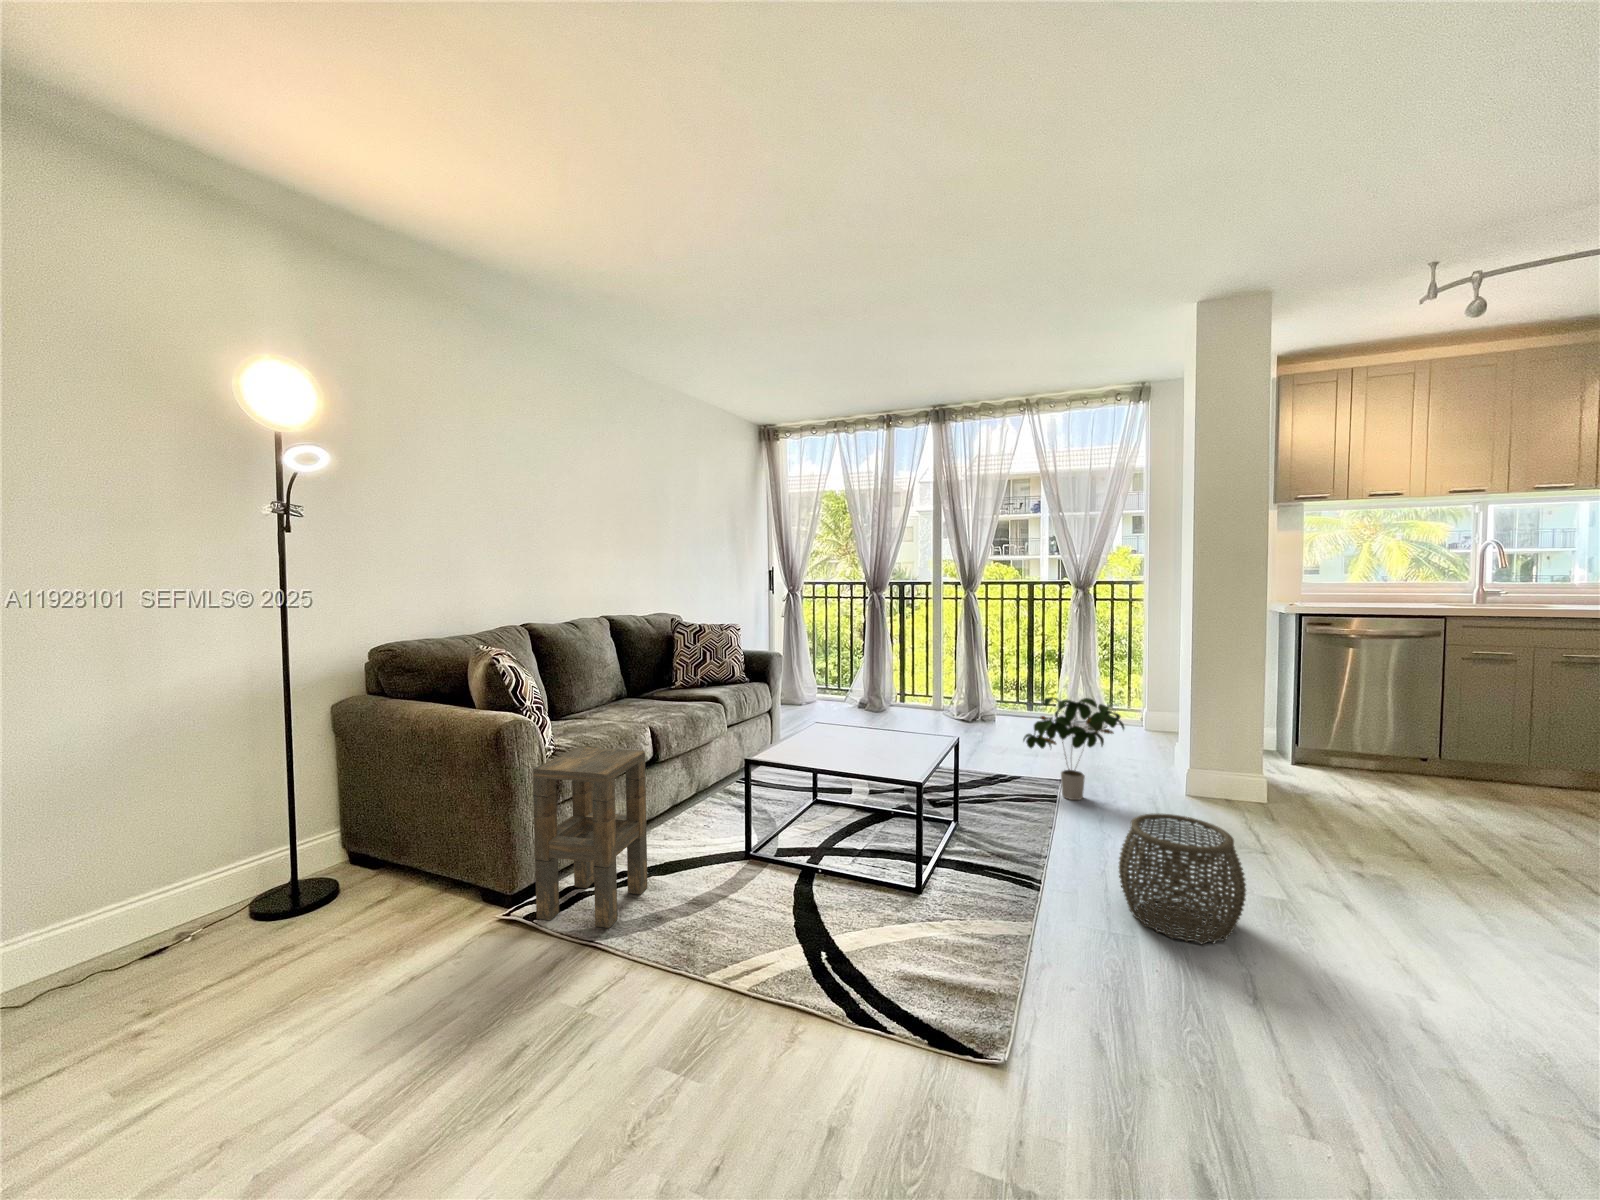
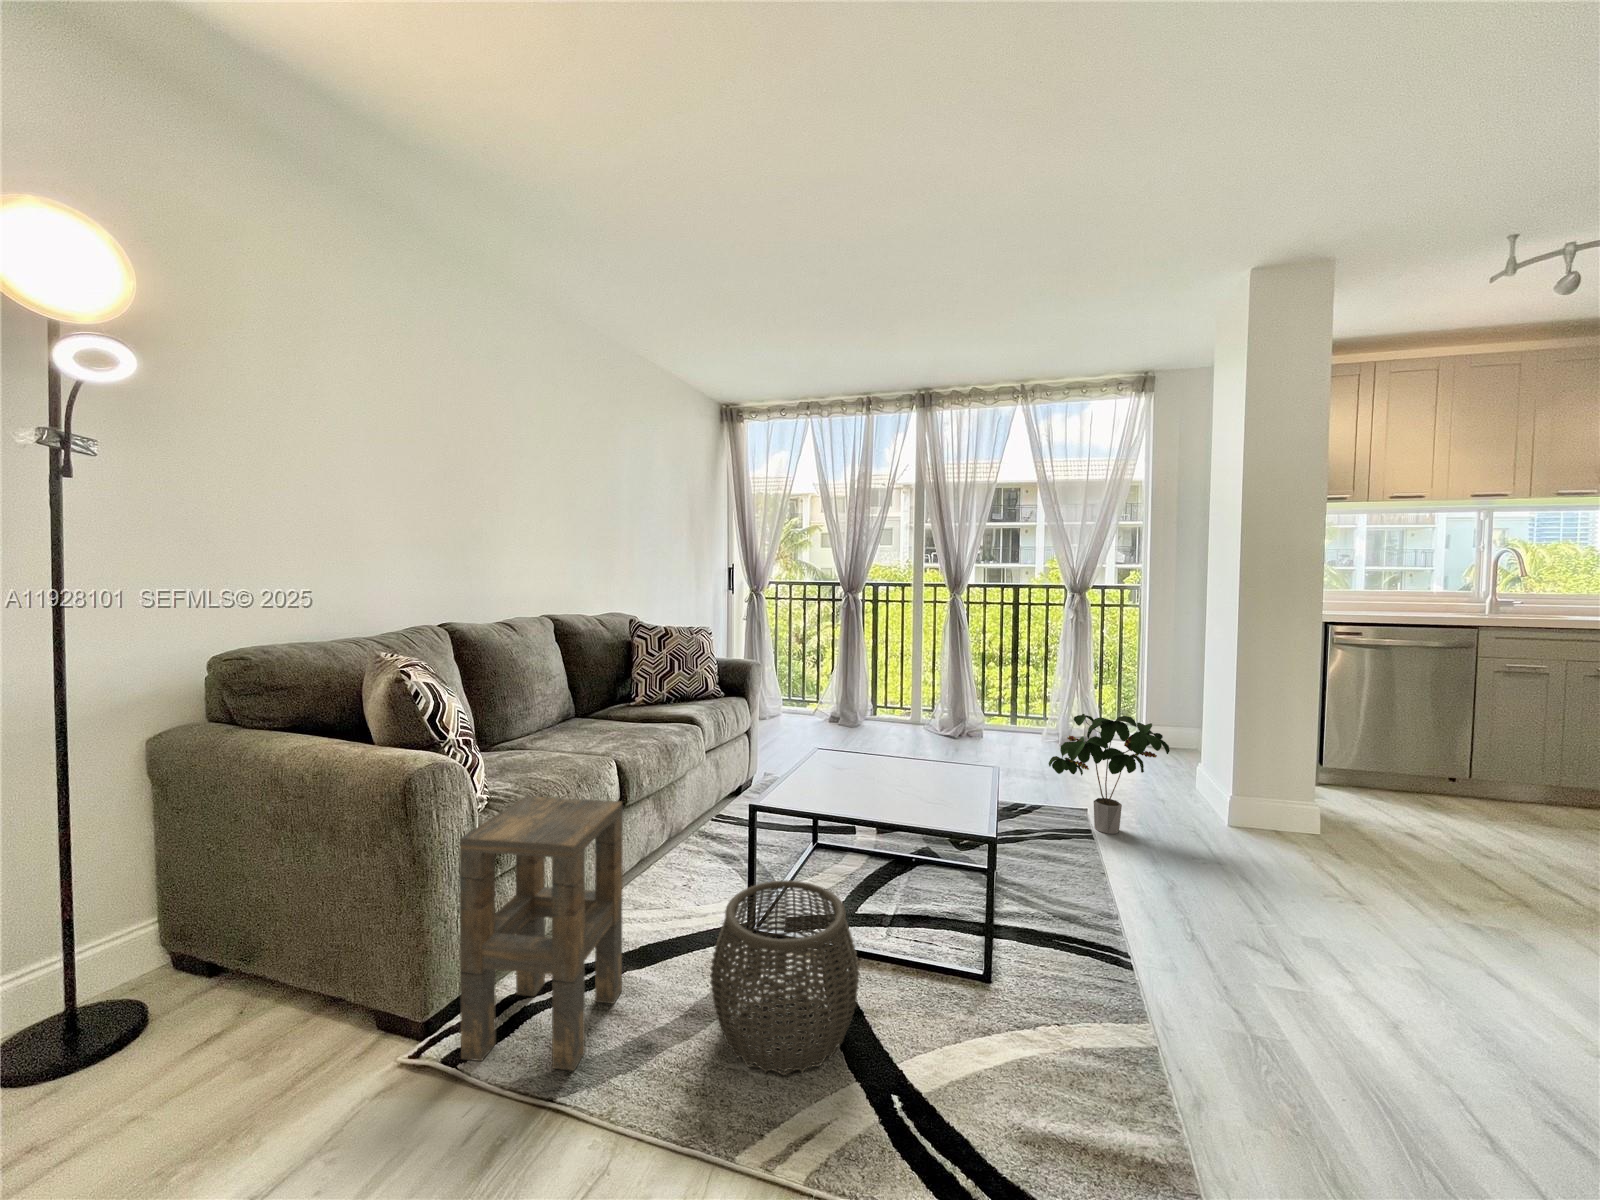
woven basket: present [1119,813,1246,944] -> present [710,880,860,1075]

